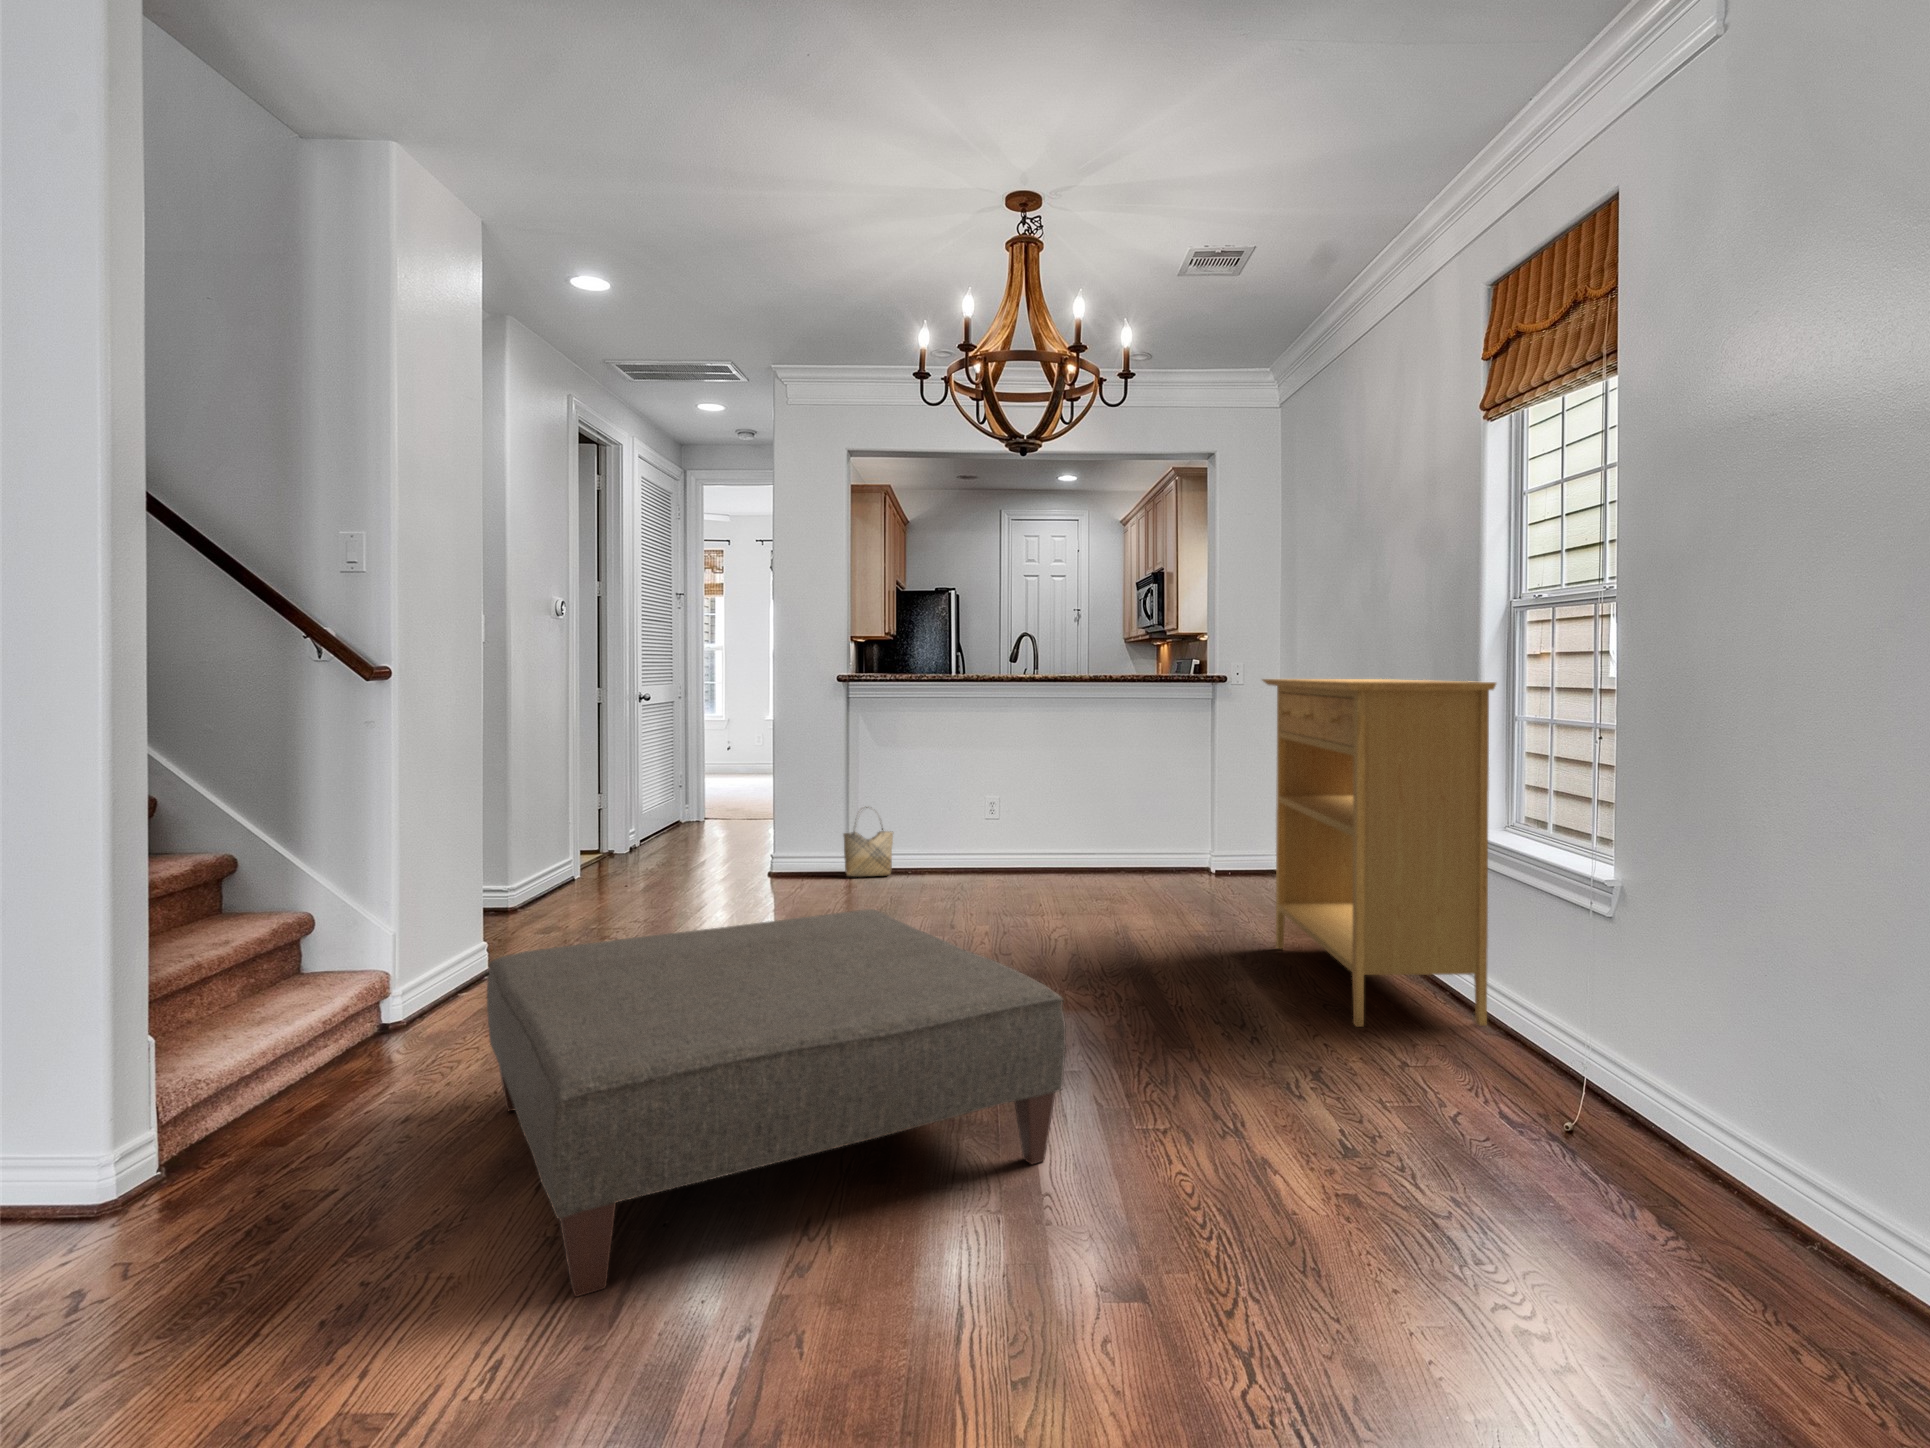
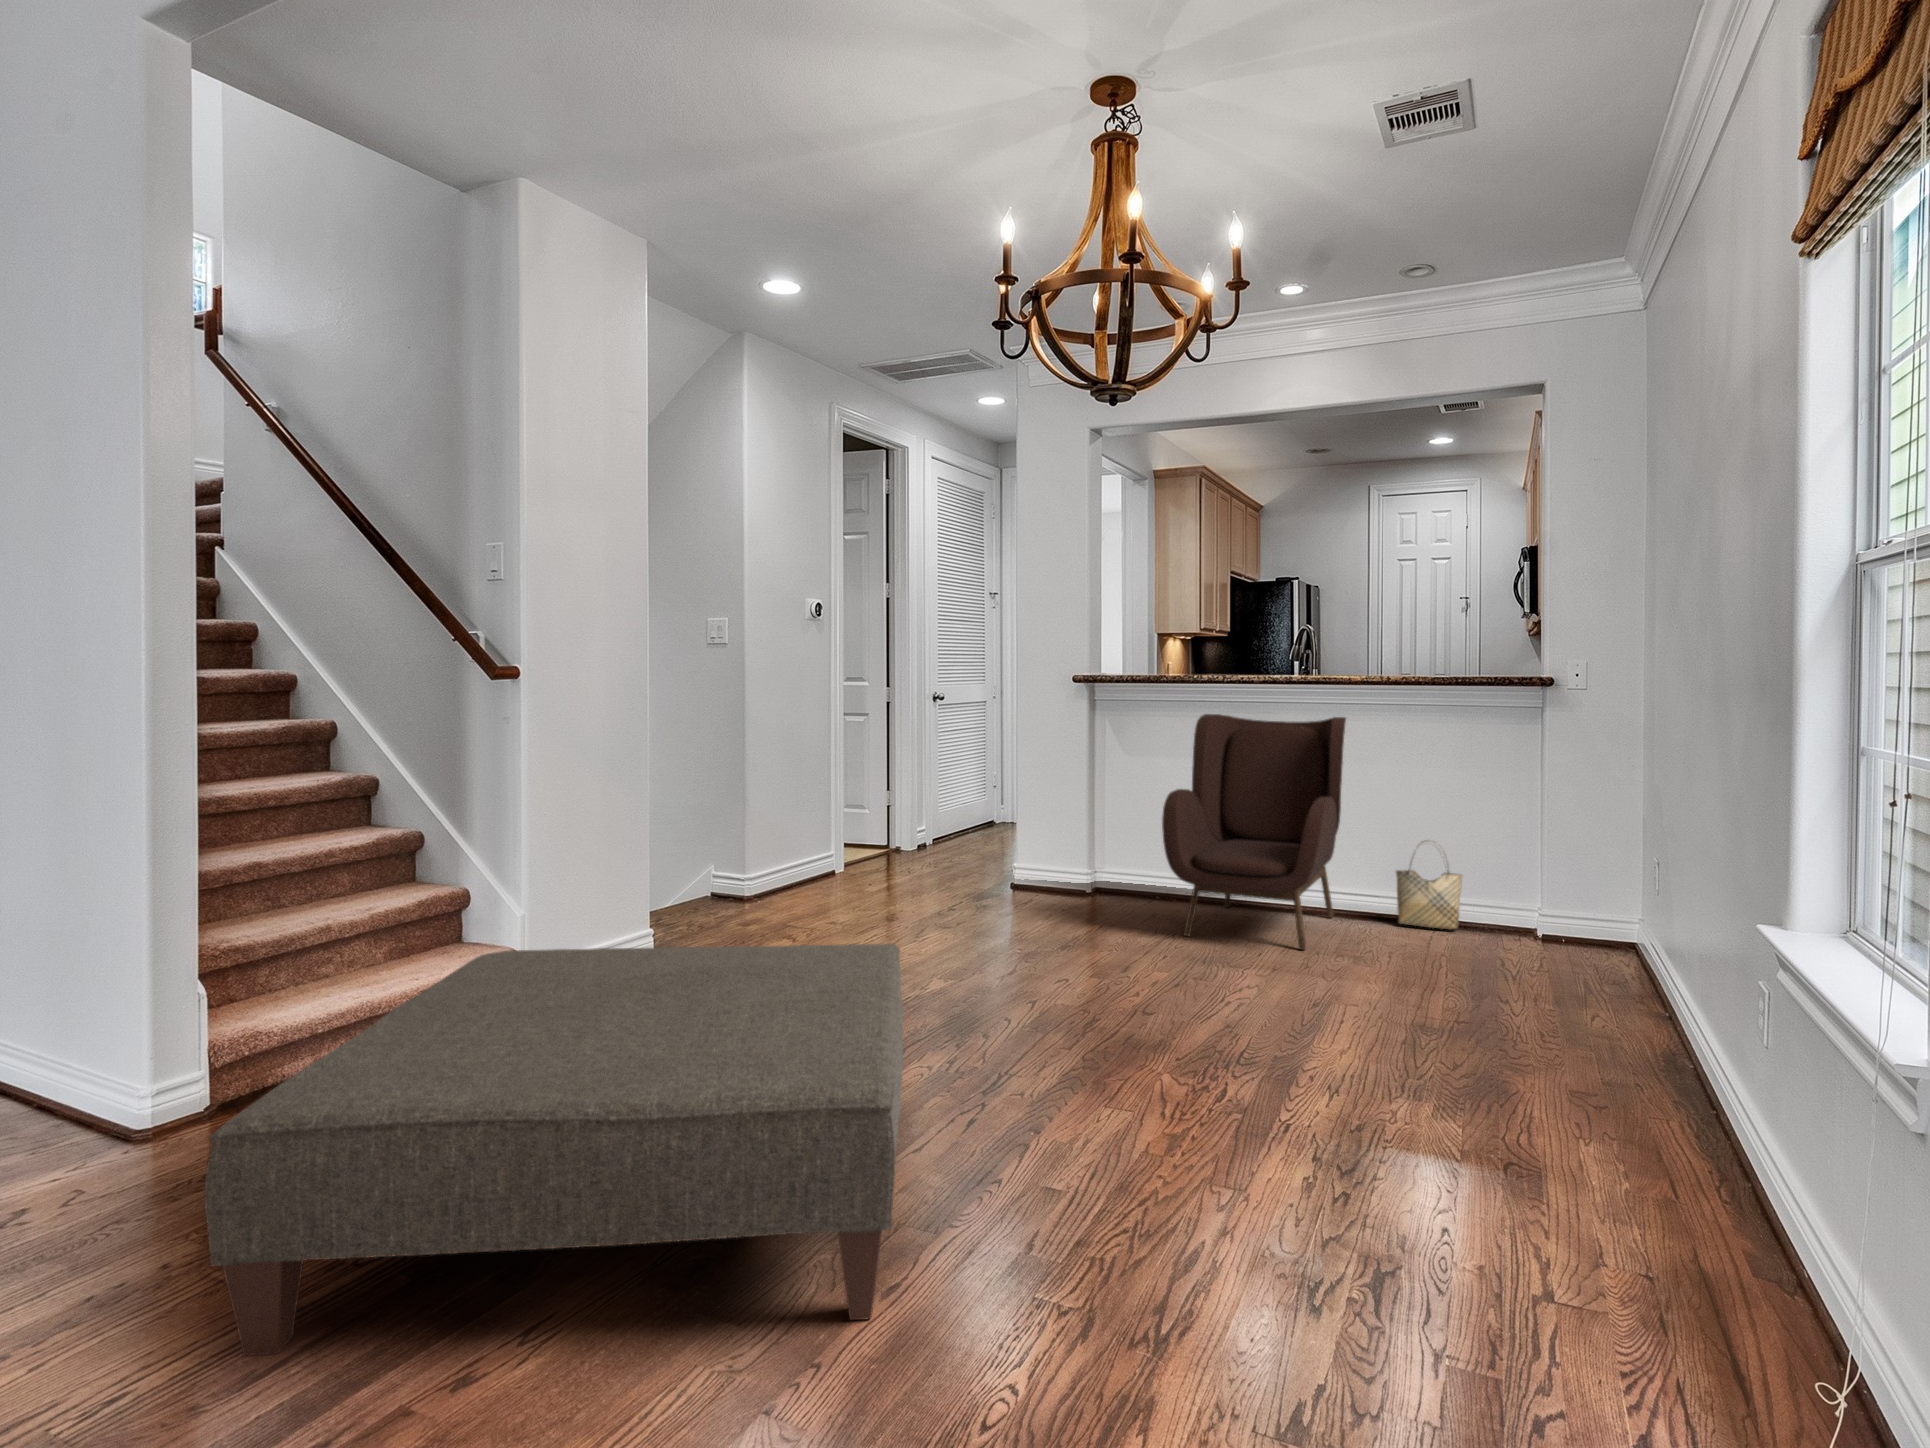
console table: present [1263,679,1496,1027] -> none [1503,682,1781,1254]
armchair: none [950,708,1085,901] -> present [1162,714,1346,950]
woven basket: present [843,807,893,877] -> present [1396,841,1462,930]

